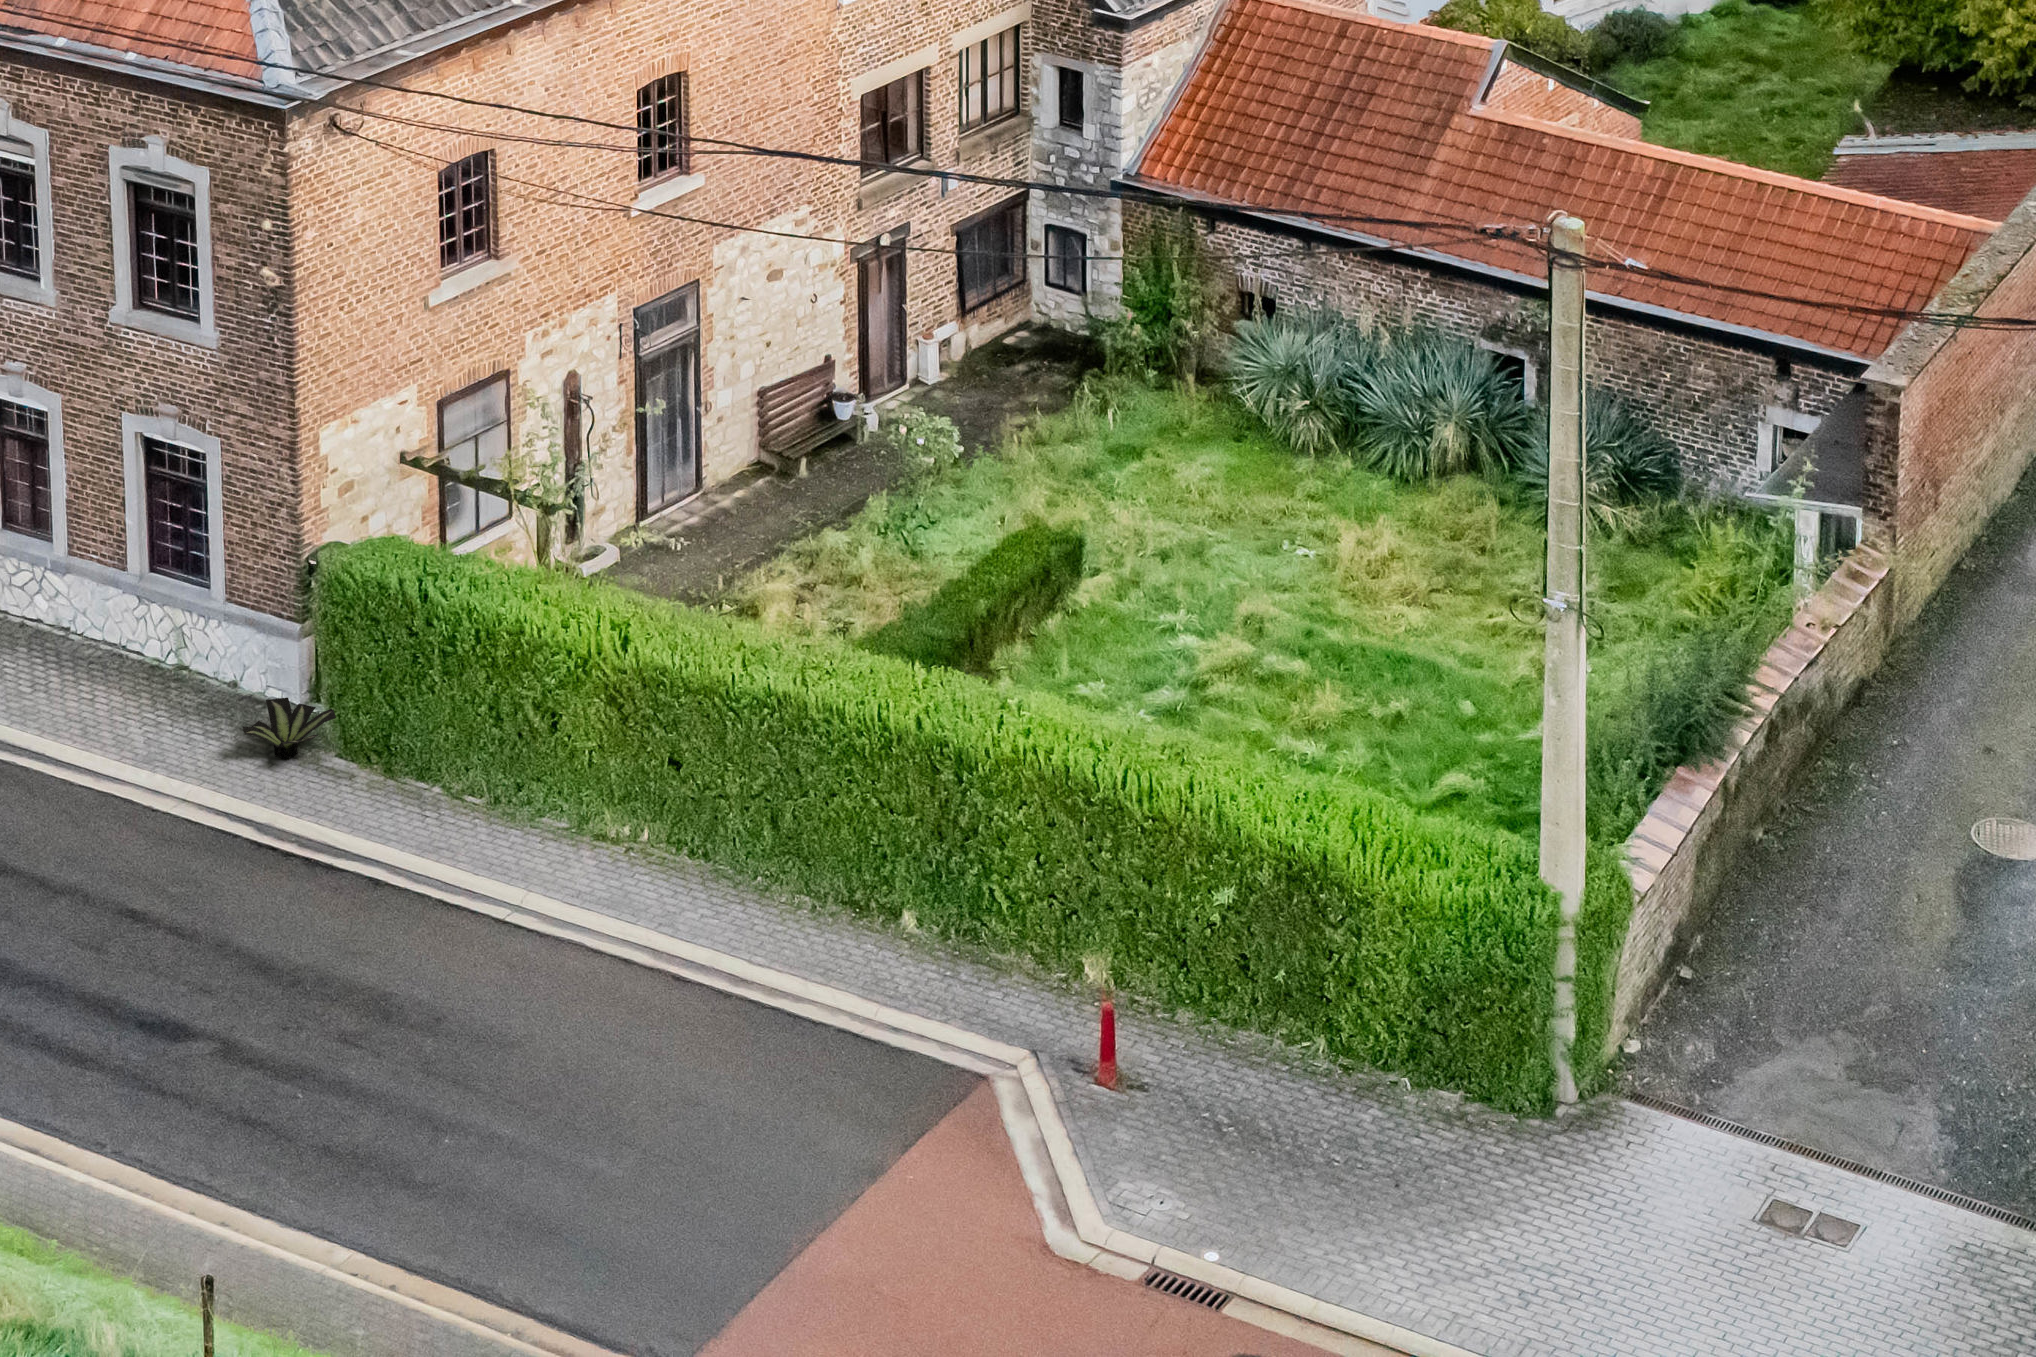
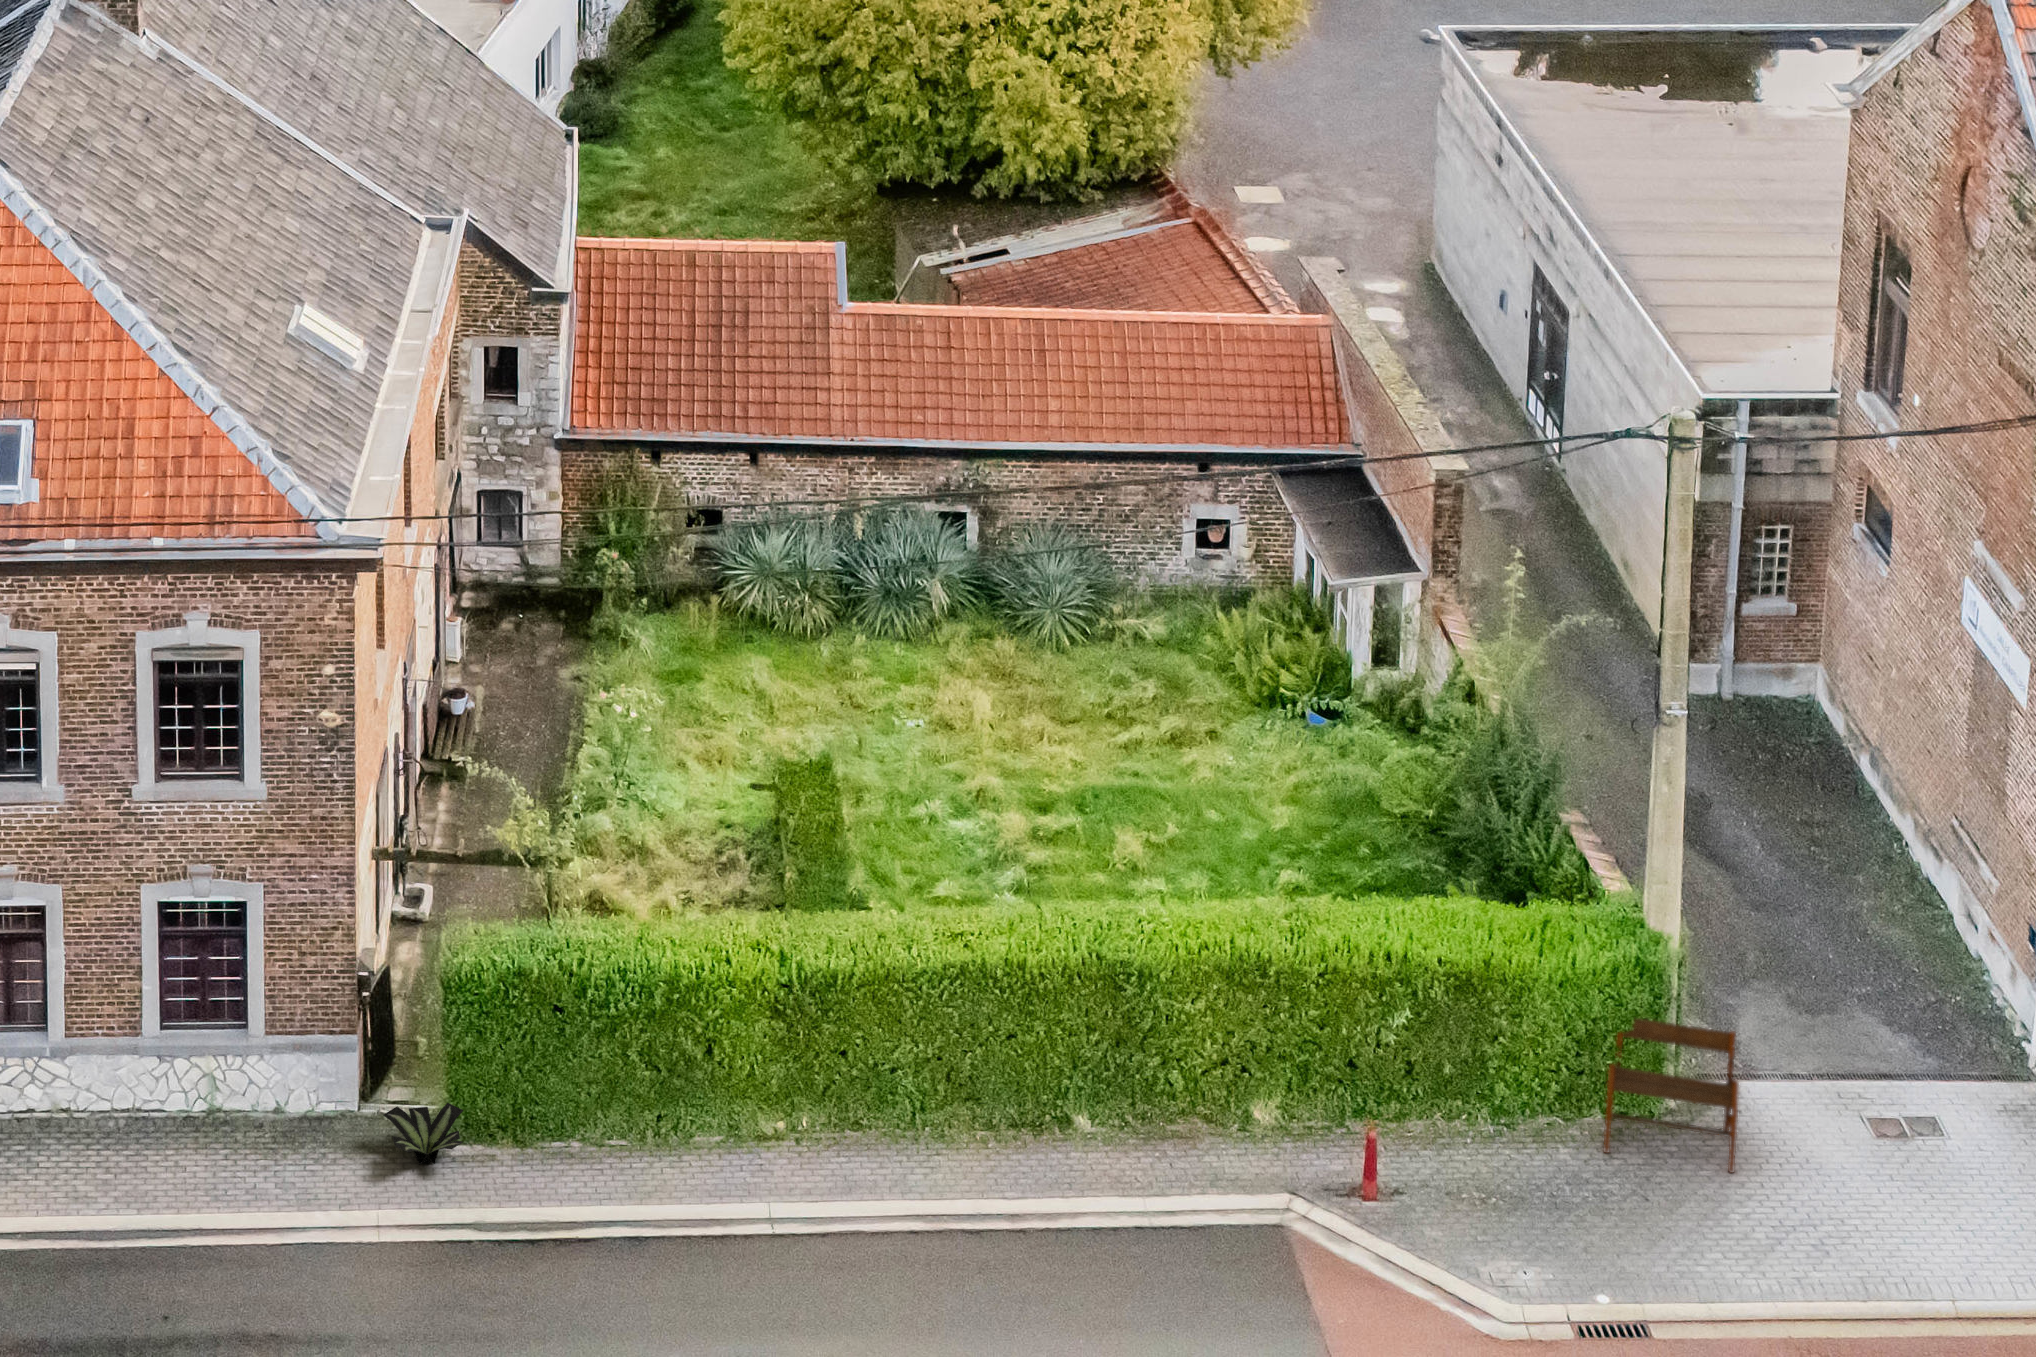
bench: none [1396,963,1570,1183] -> present [1604,1018,1739,1172]

